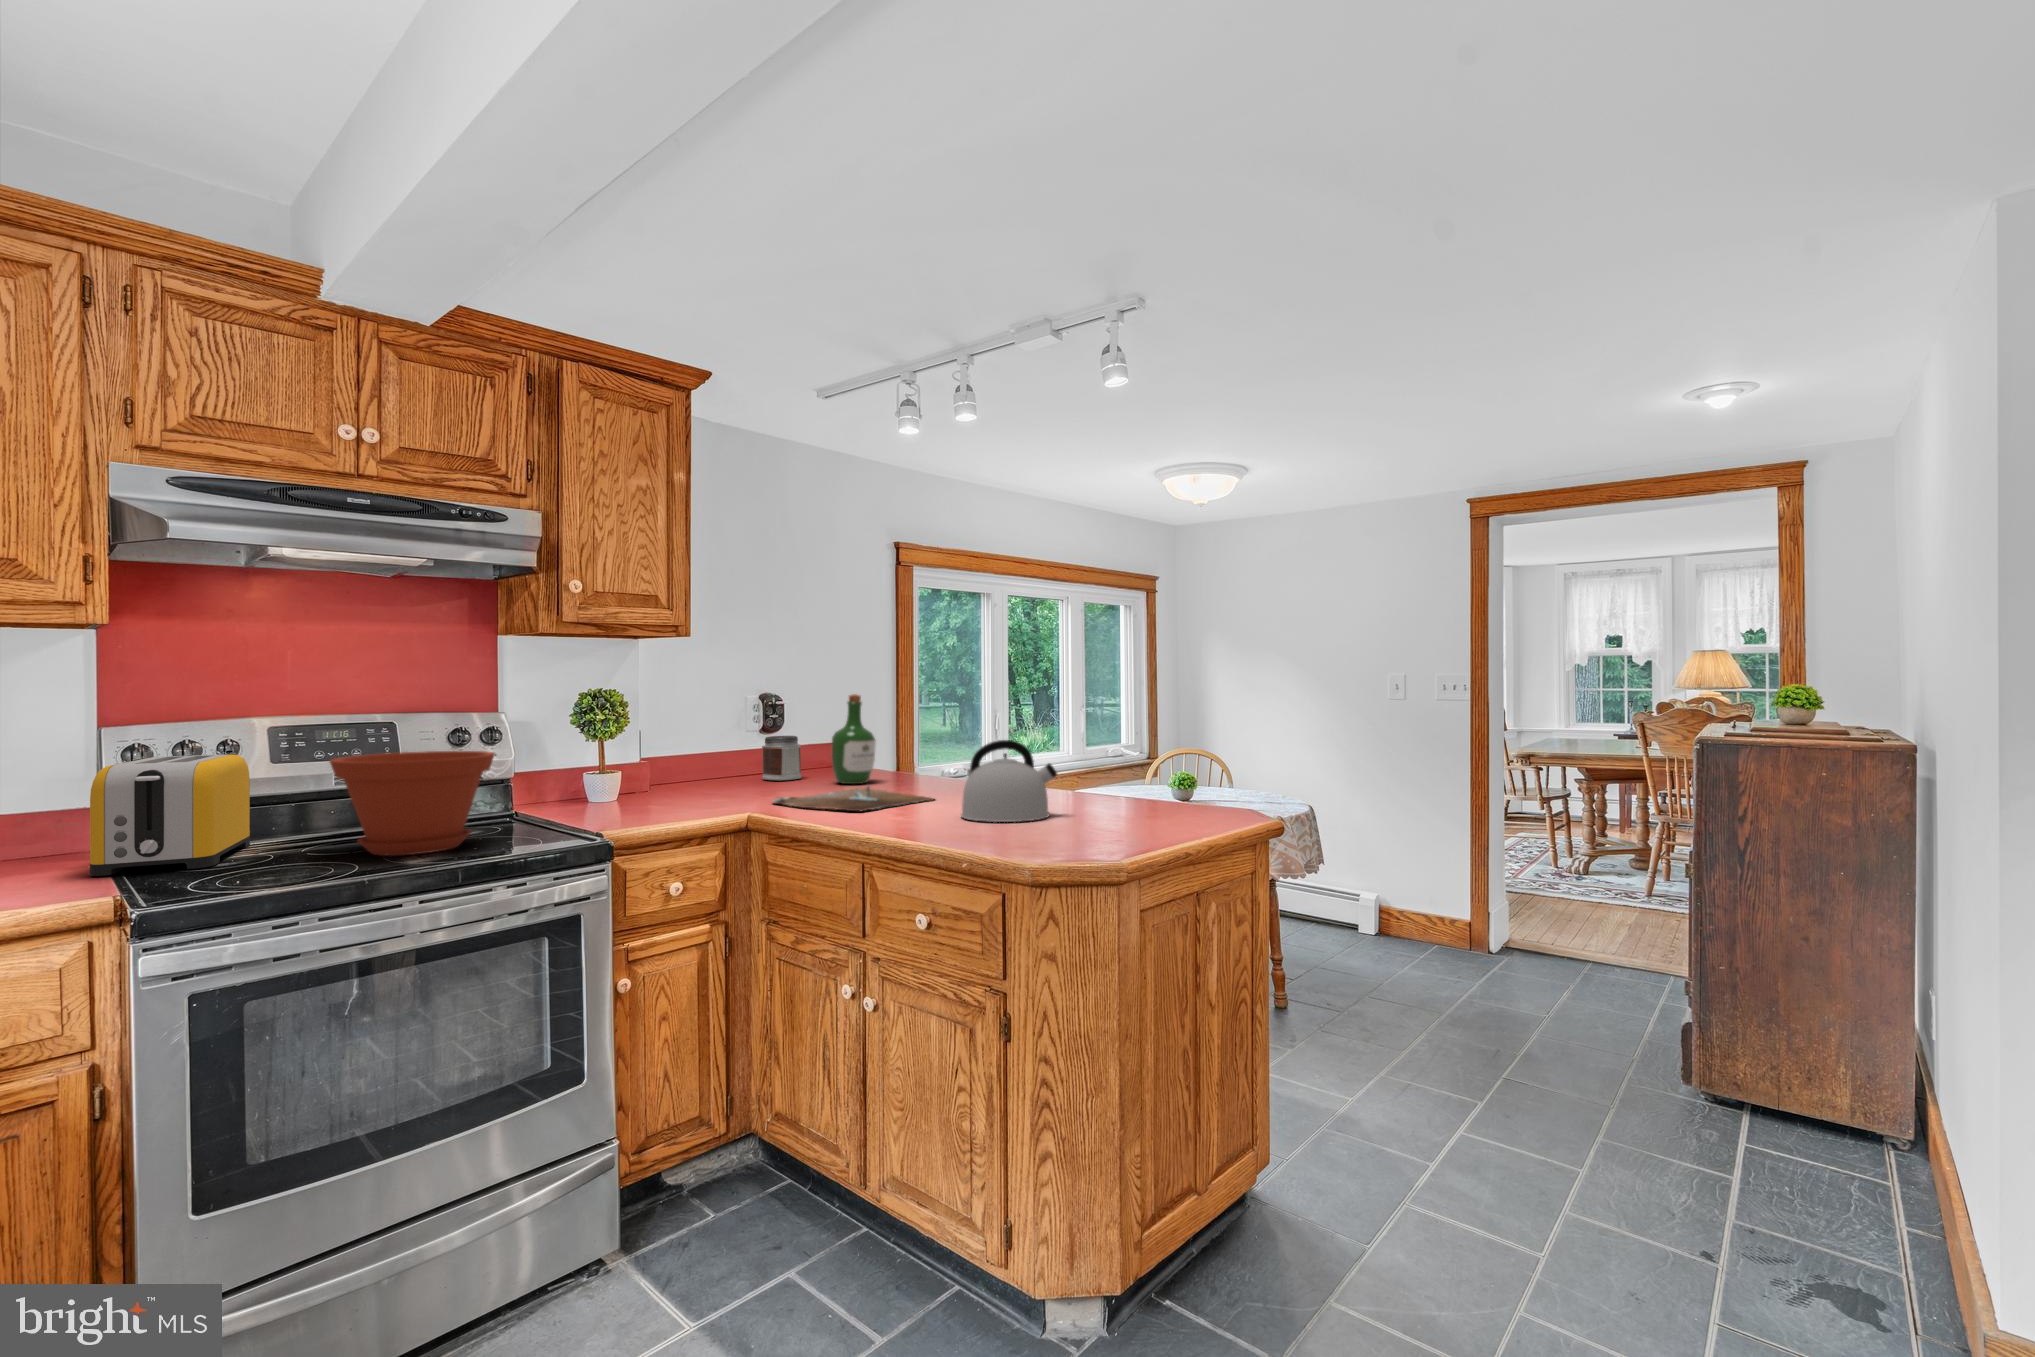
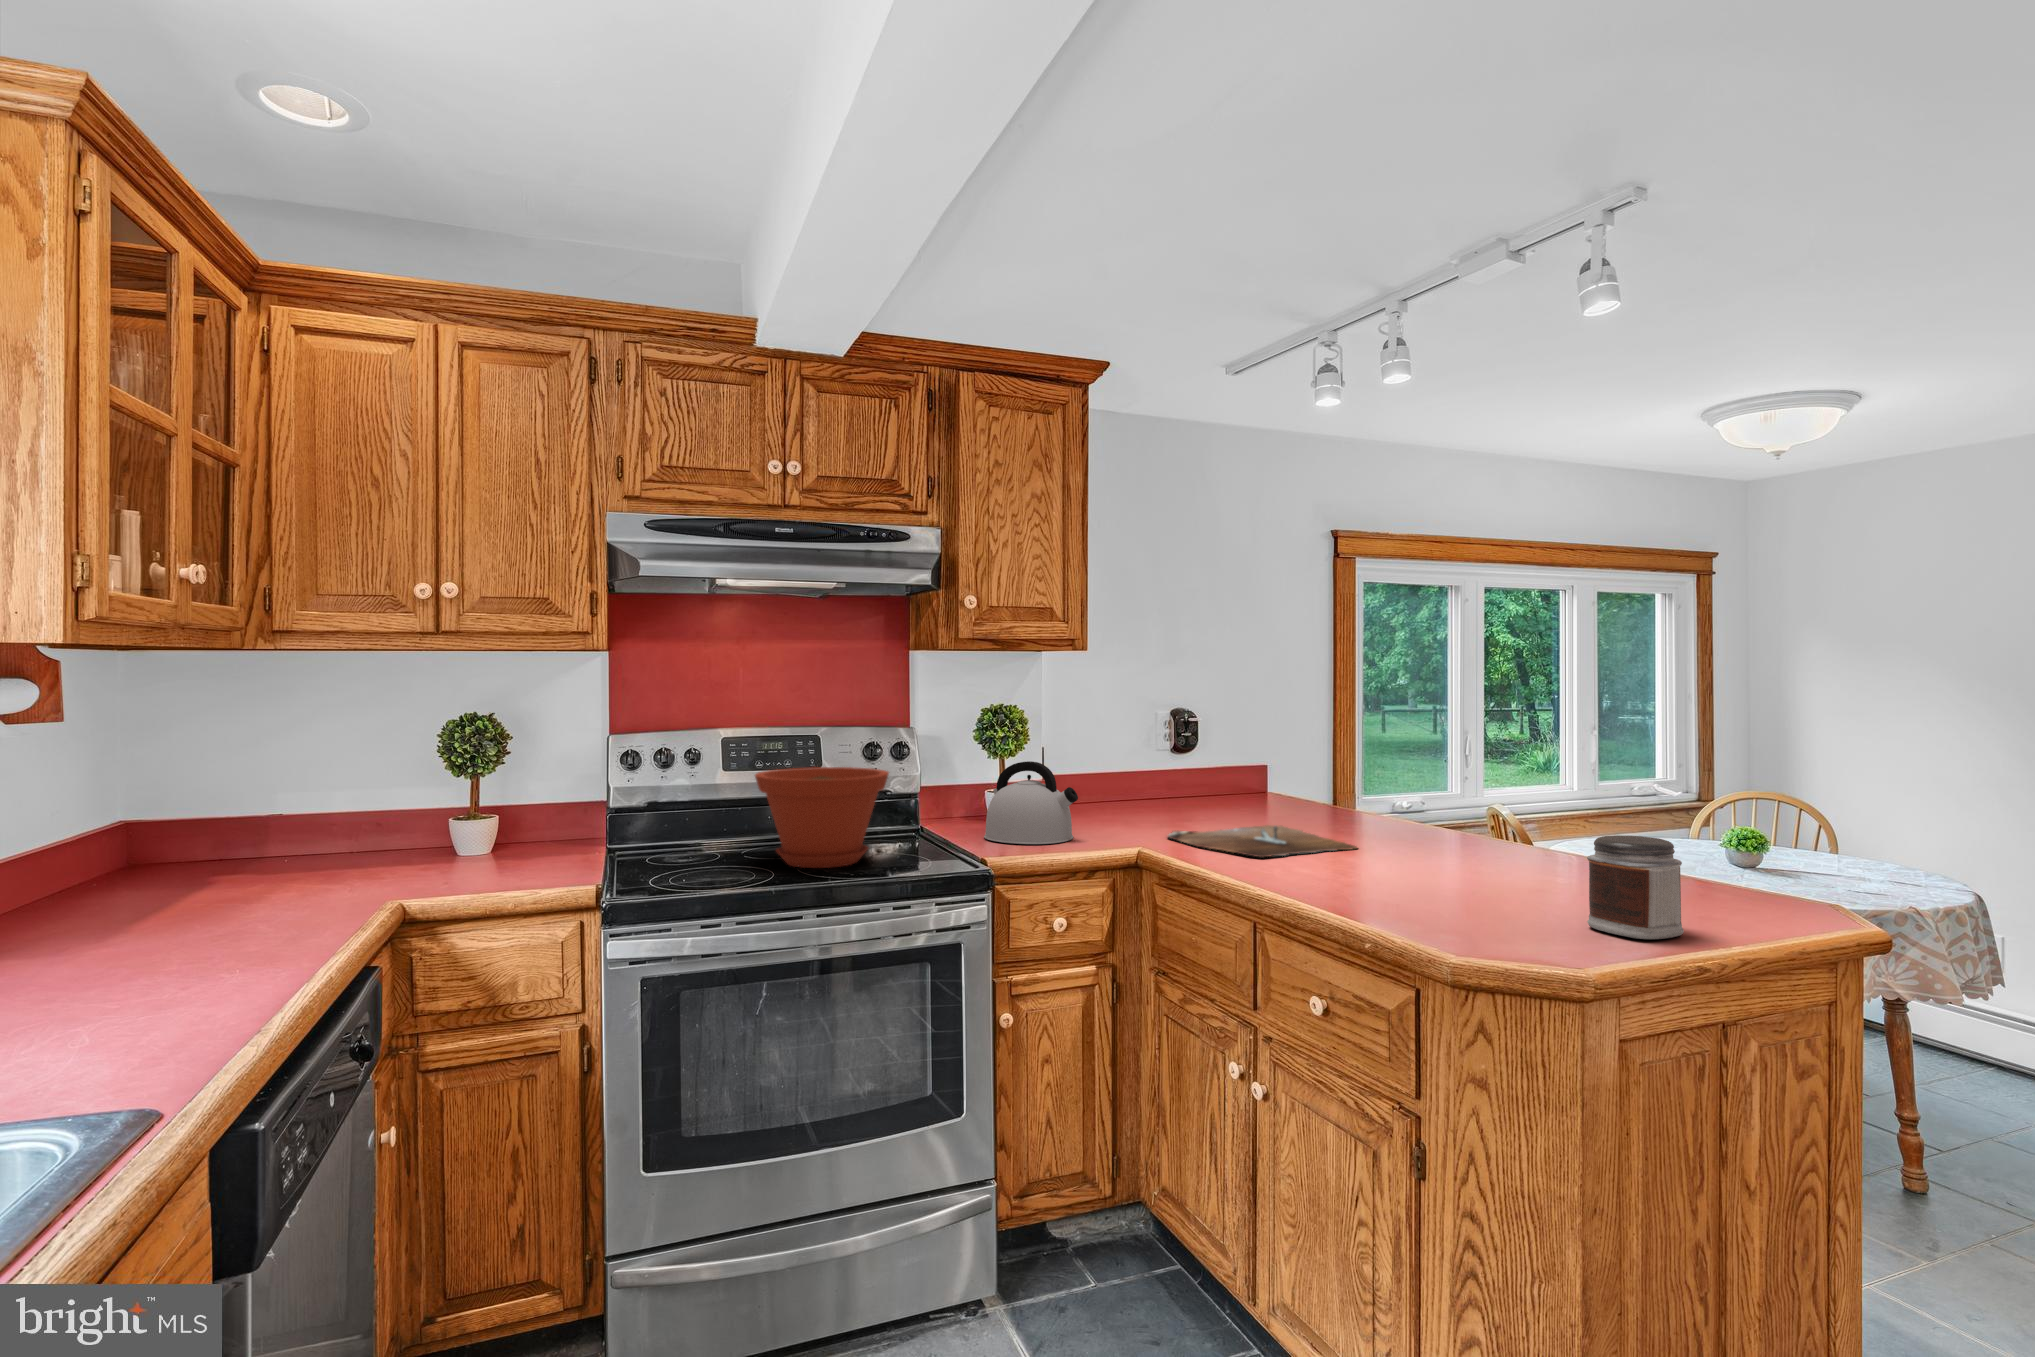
wine bottle: present [832,694,876,784] -> none [1243,713,1295,819]
jar: present [762,736,802,781] -> present [1587,835,1684,939]
kettle: present [961,740,1057,822] -> present [984,761,1078,844]
toaster: present [90,754,250,876] -> none [592,762,707,864]

